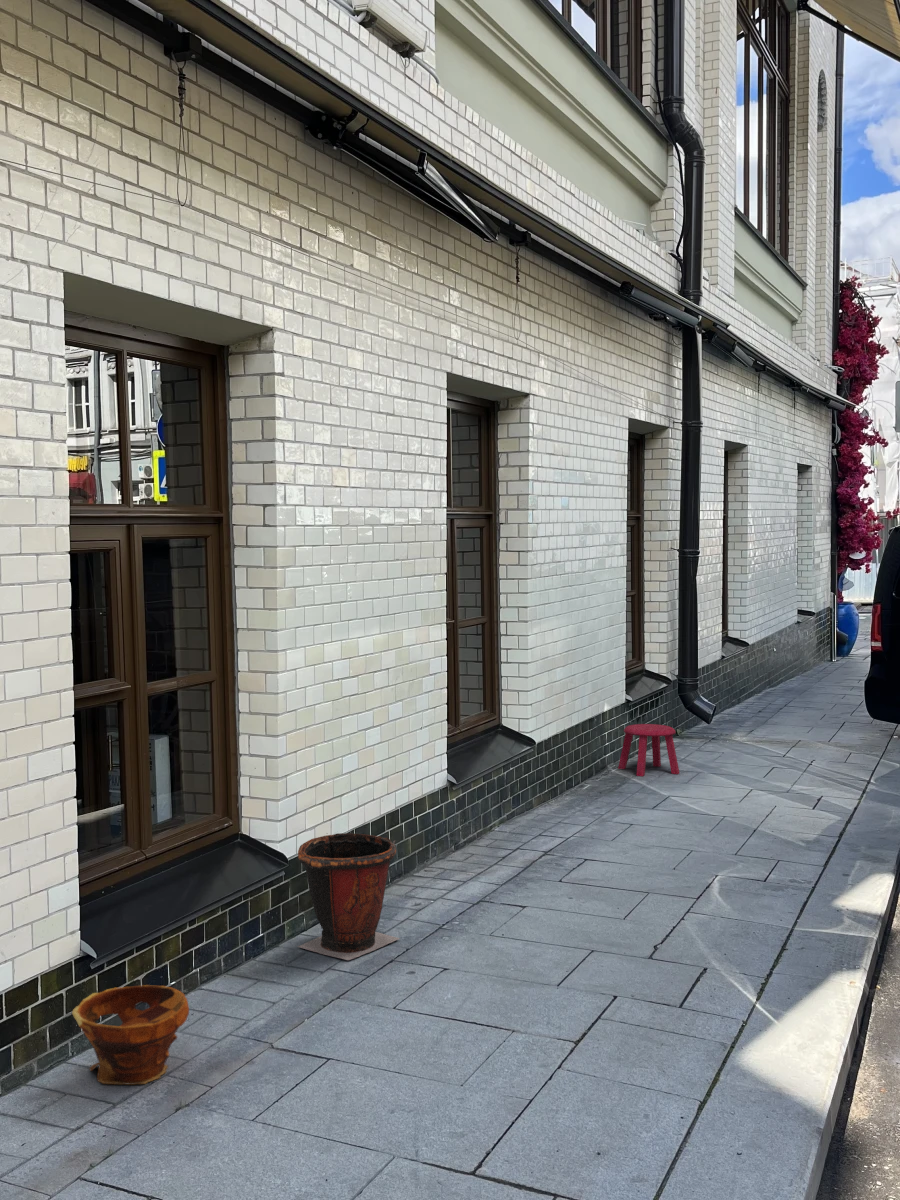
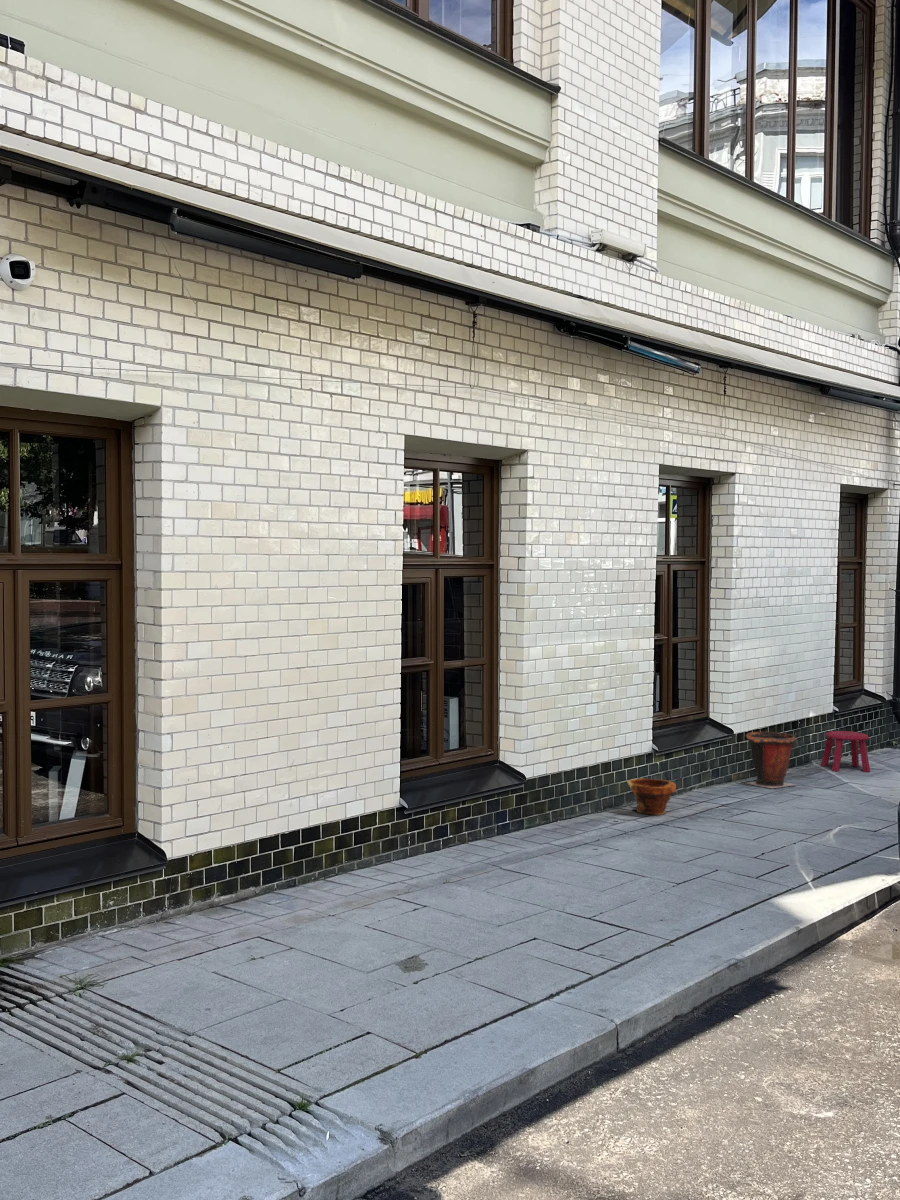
waste bin: present [298,833,400,960] -> present [747,732,796,788]
planter: present [72,985,189,1085] -> present [627,779,676,815]

